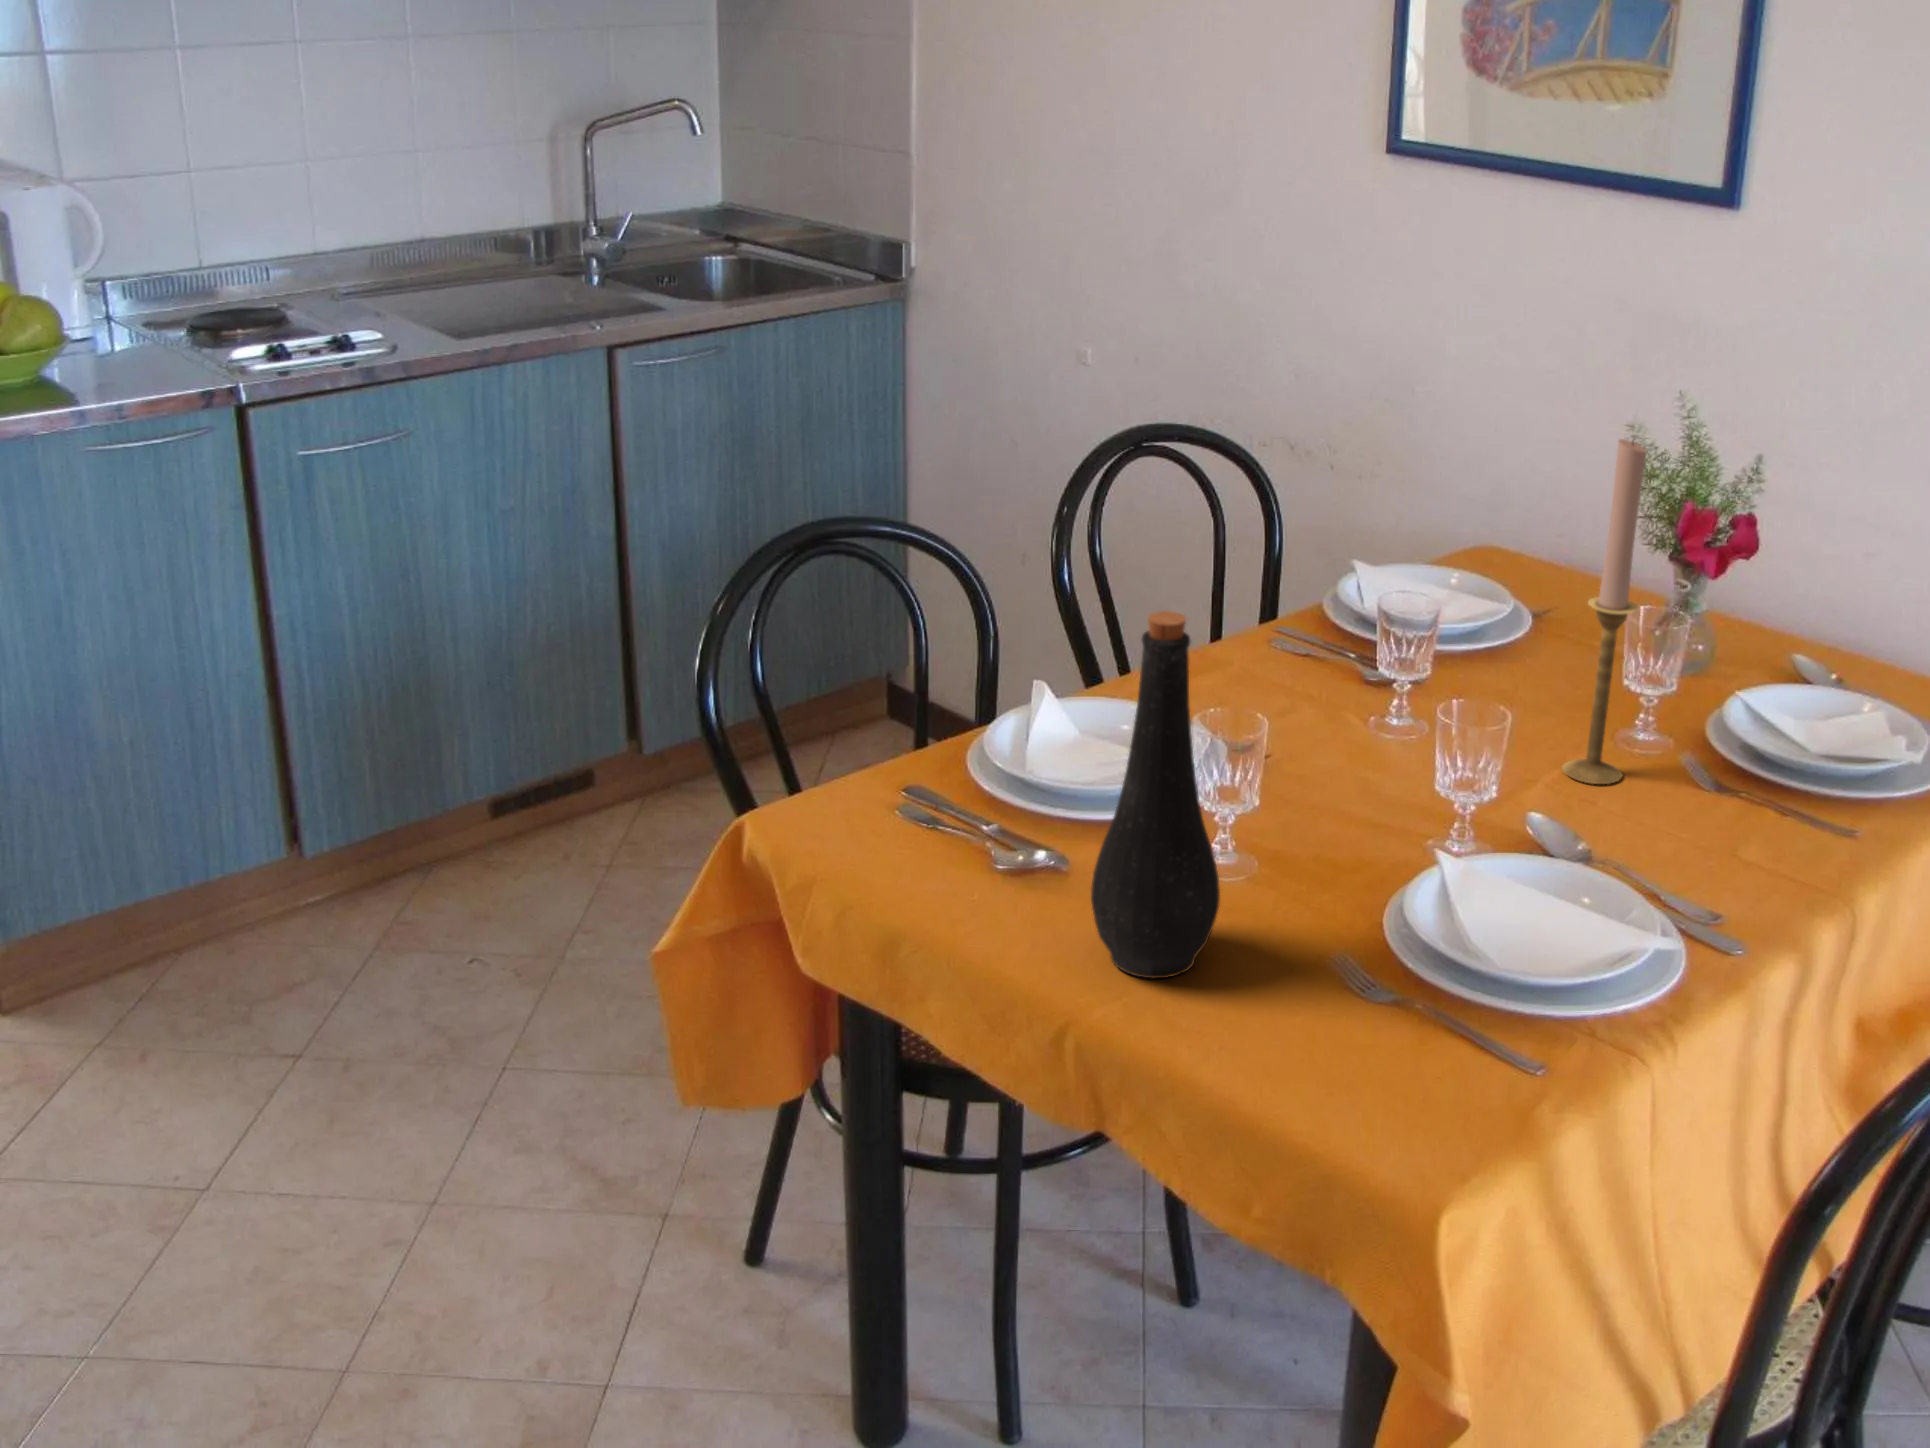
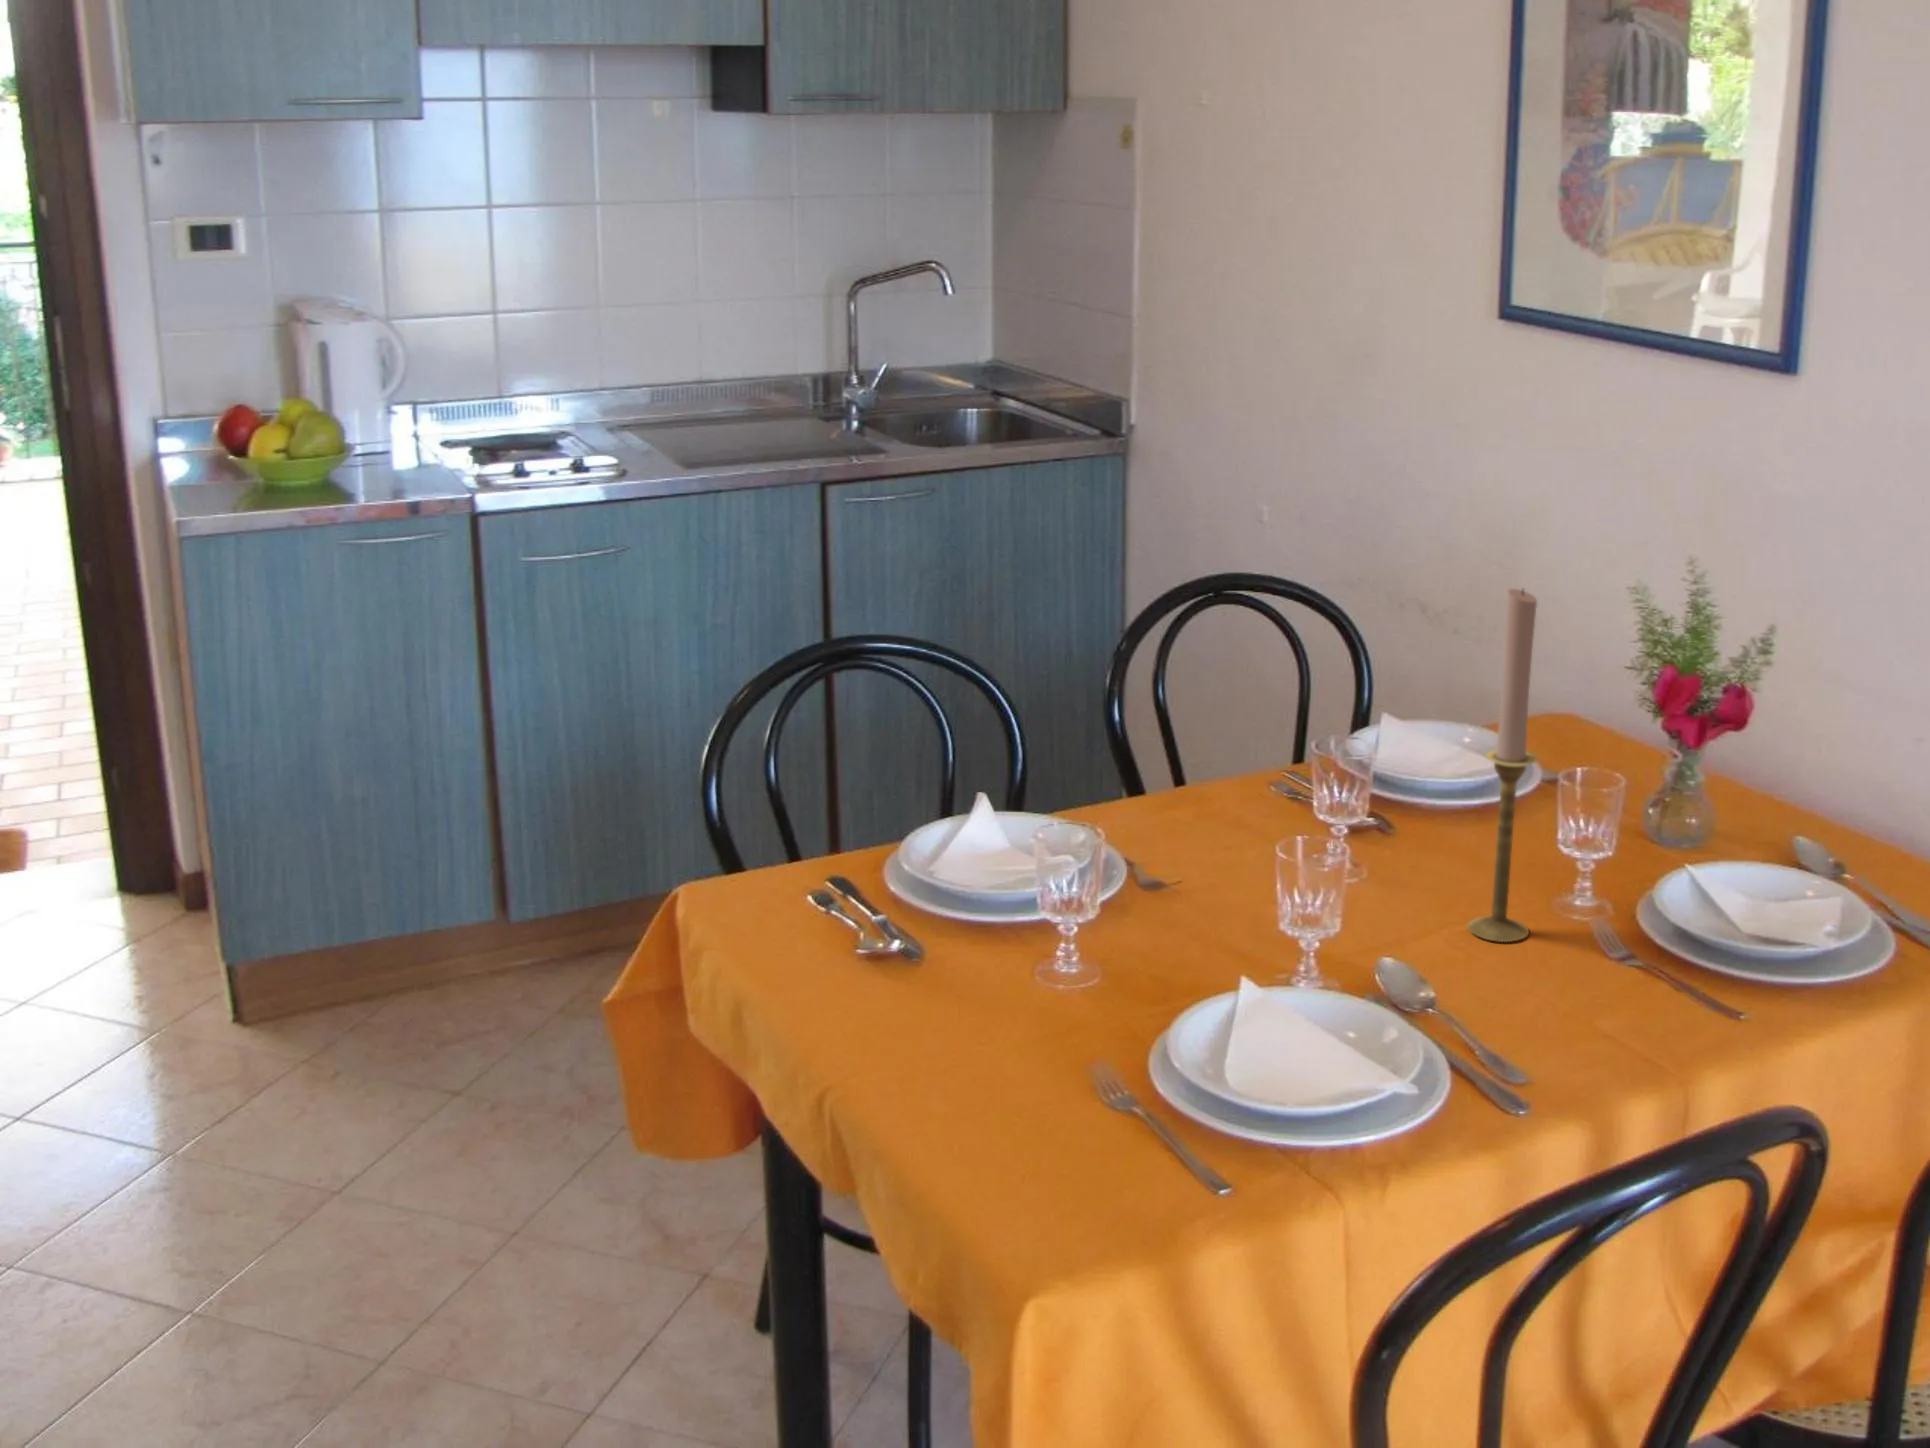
bottle: present [1091,611,1220,978] -> none [873,710,995,1063]

